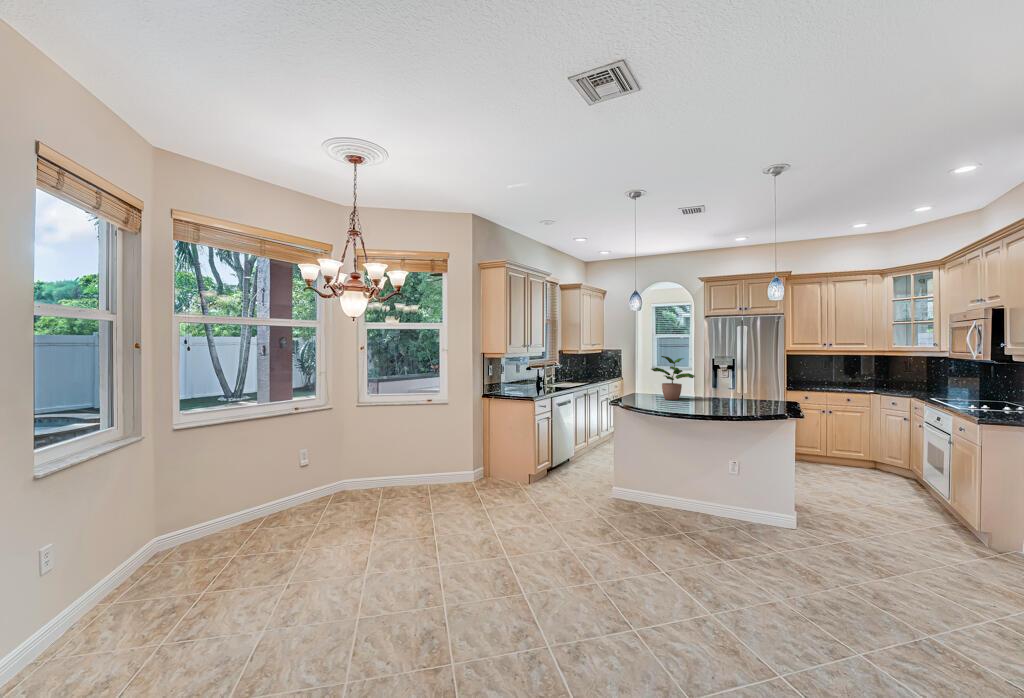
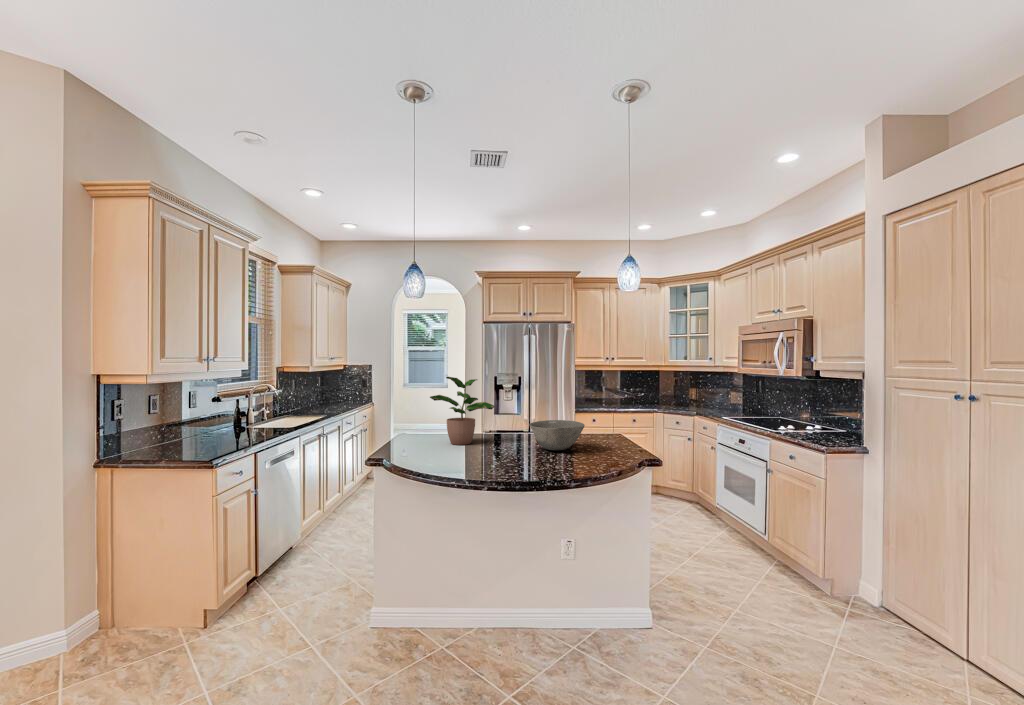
bowl: none [717,387,759,407] -> present [529,420,585,450]

